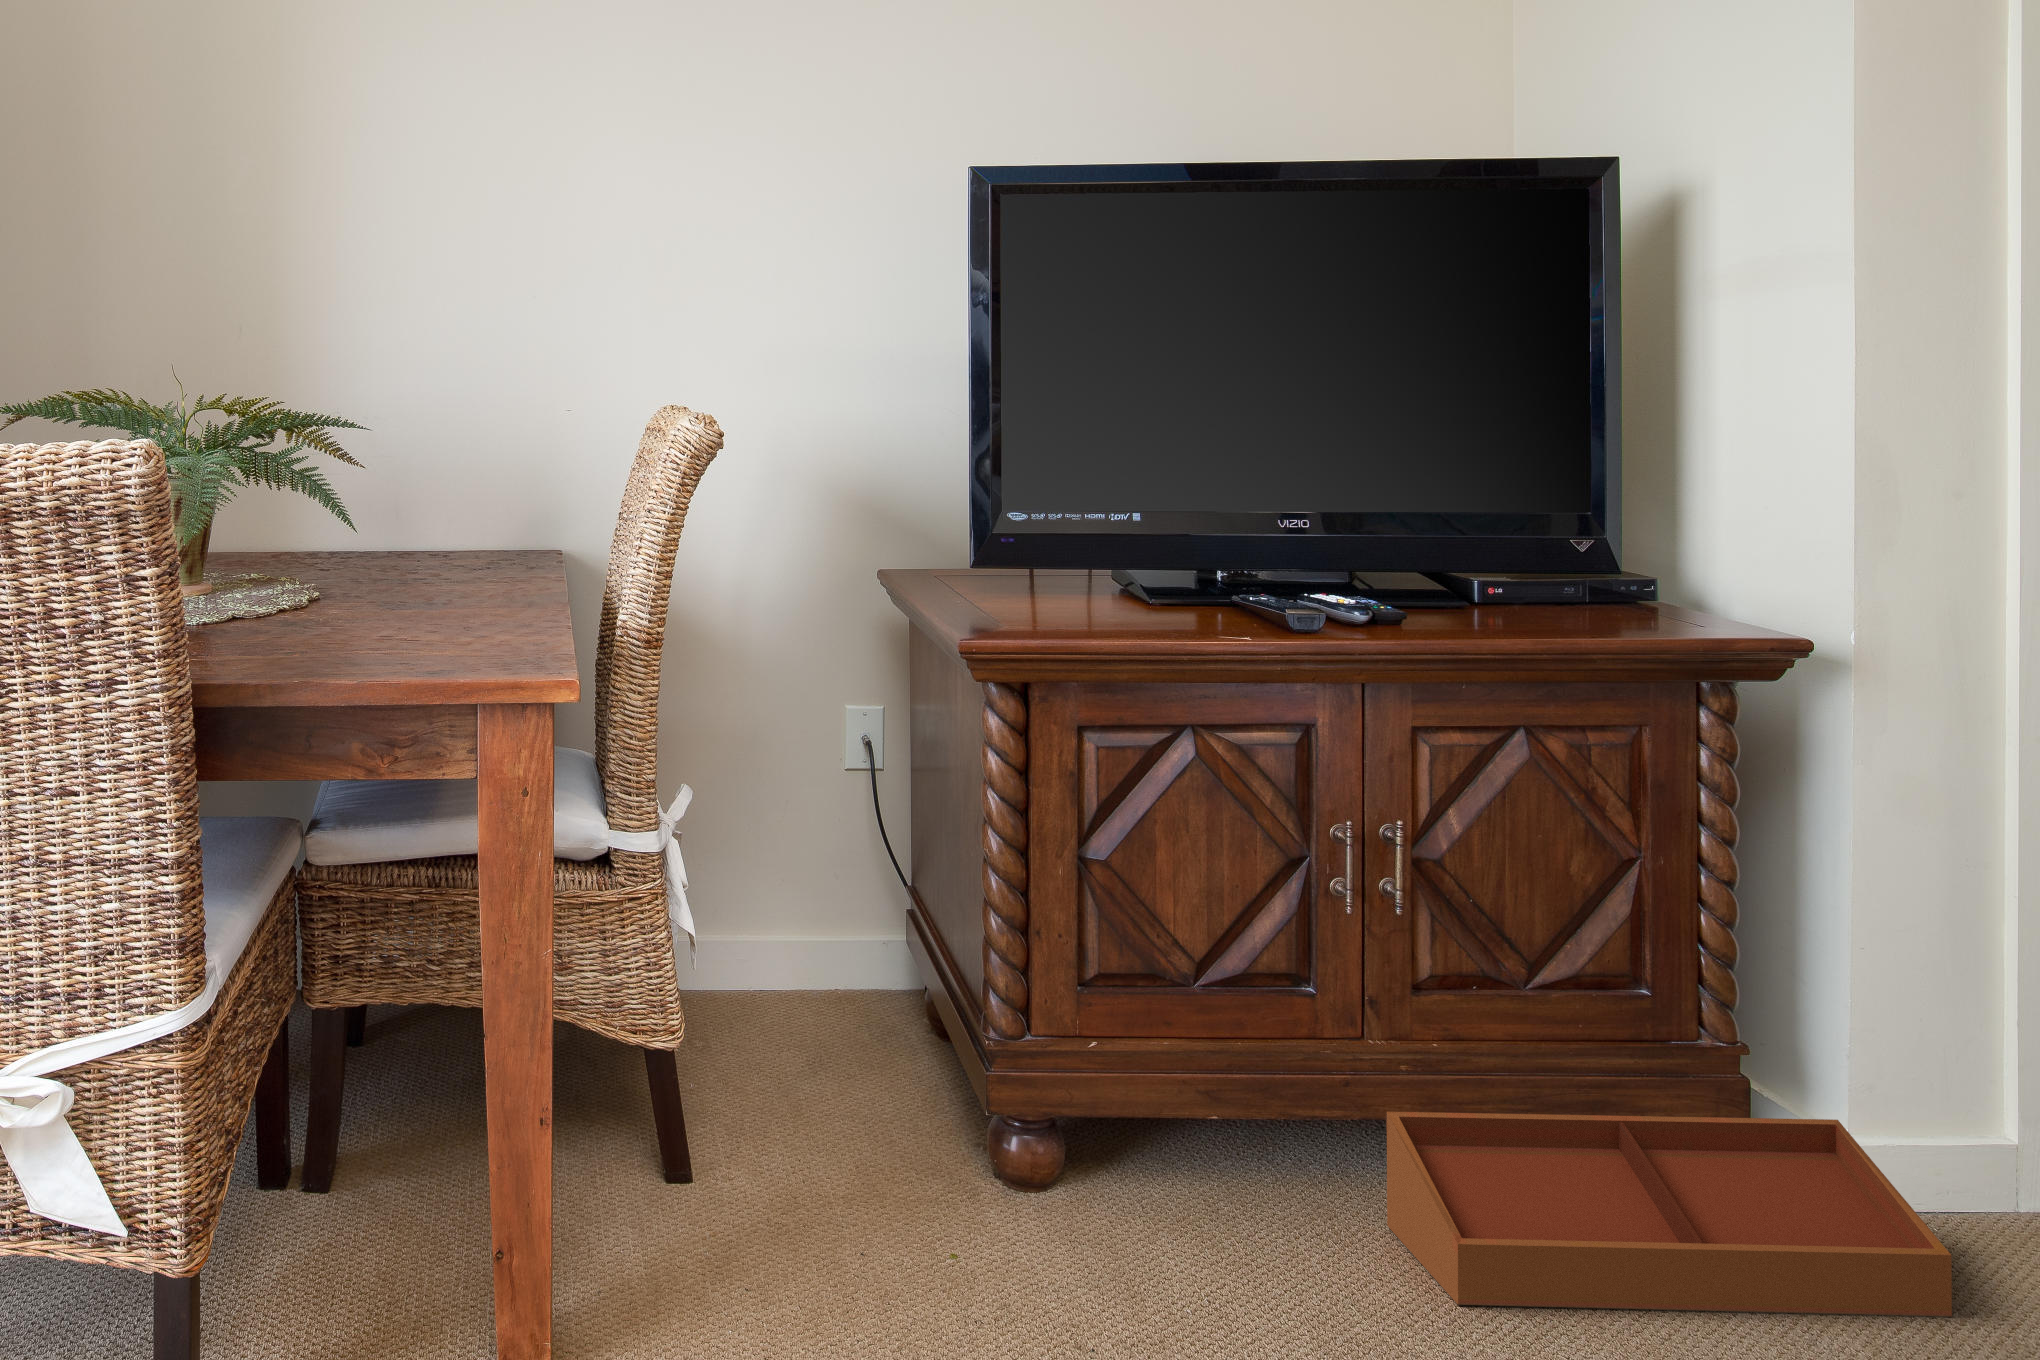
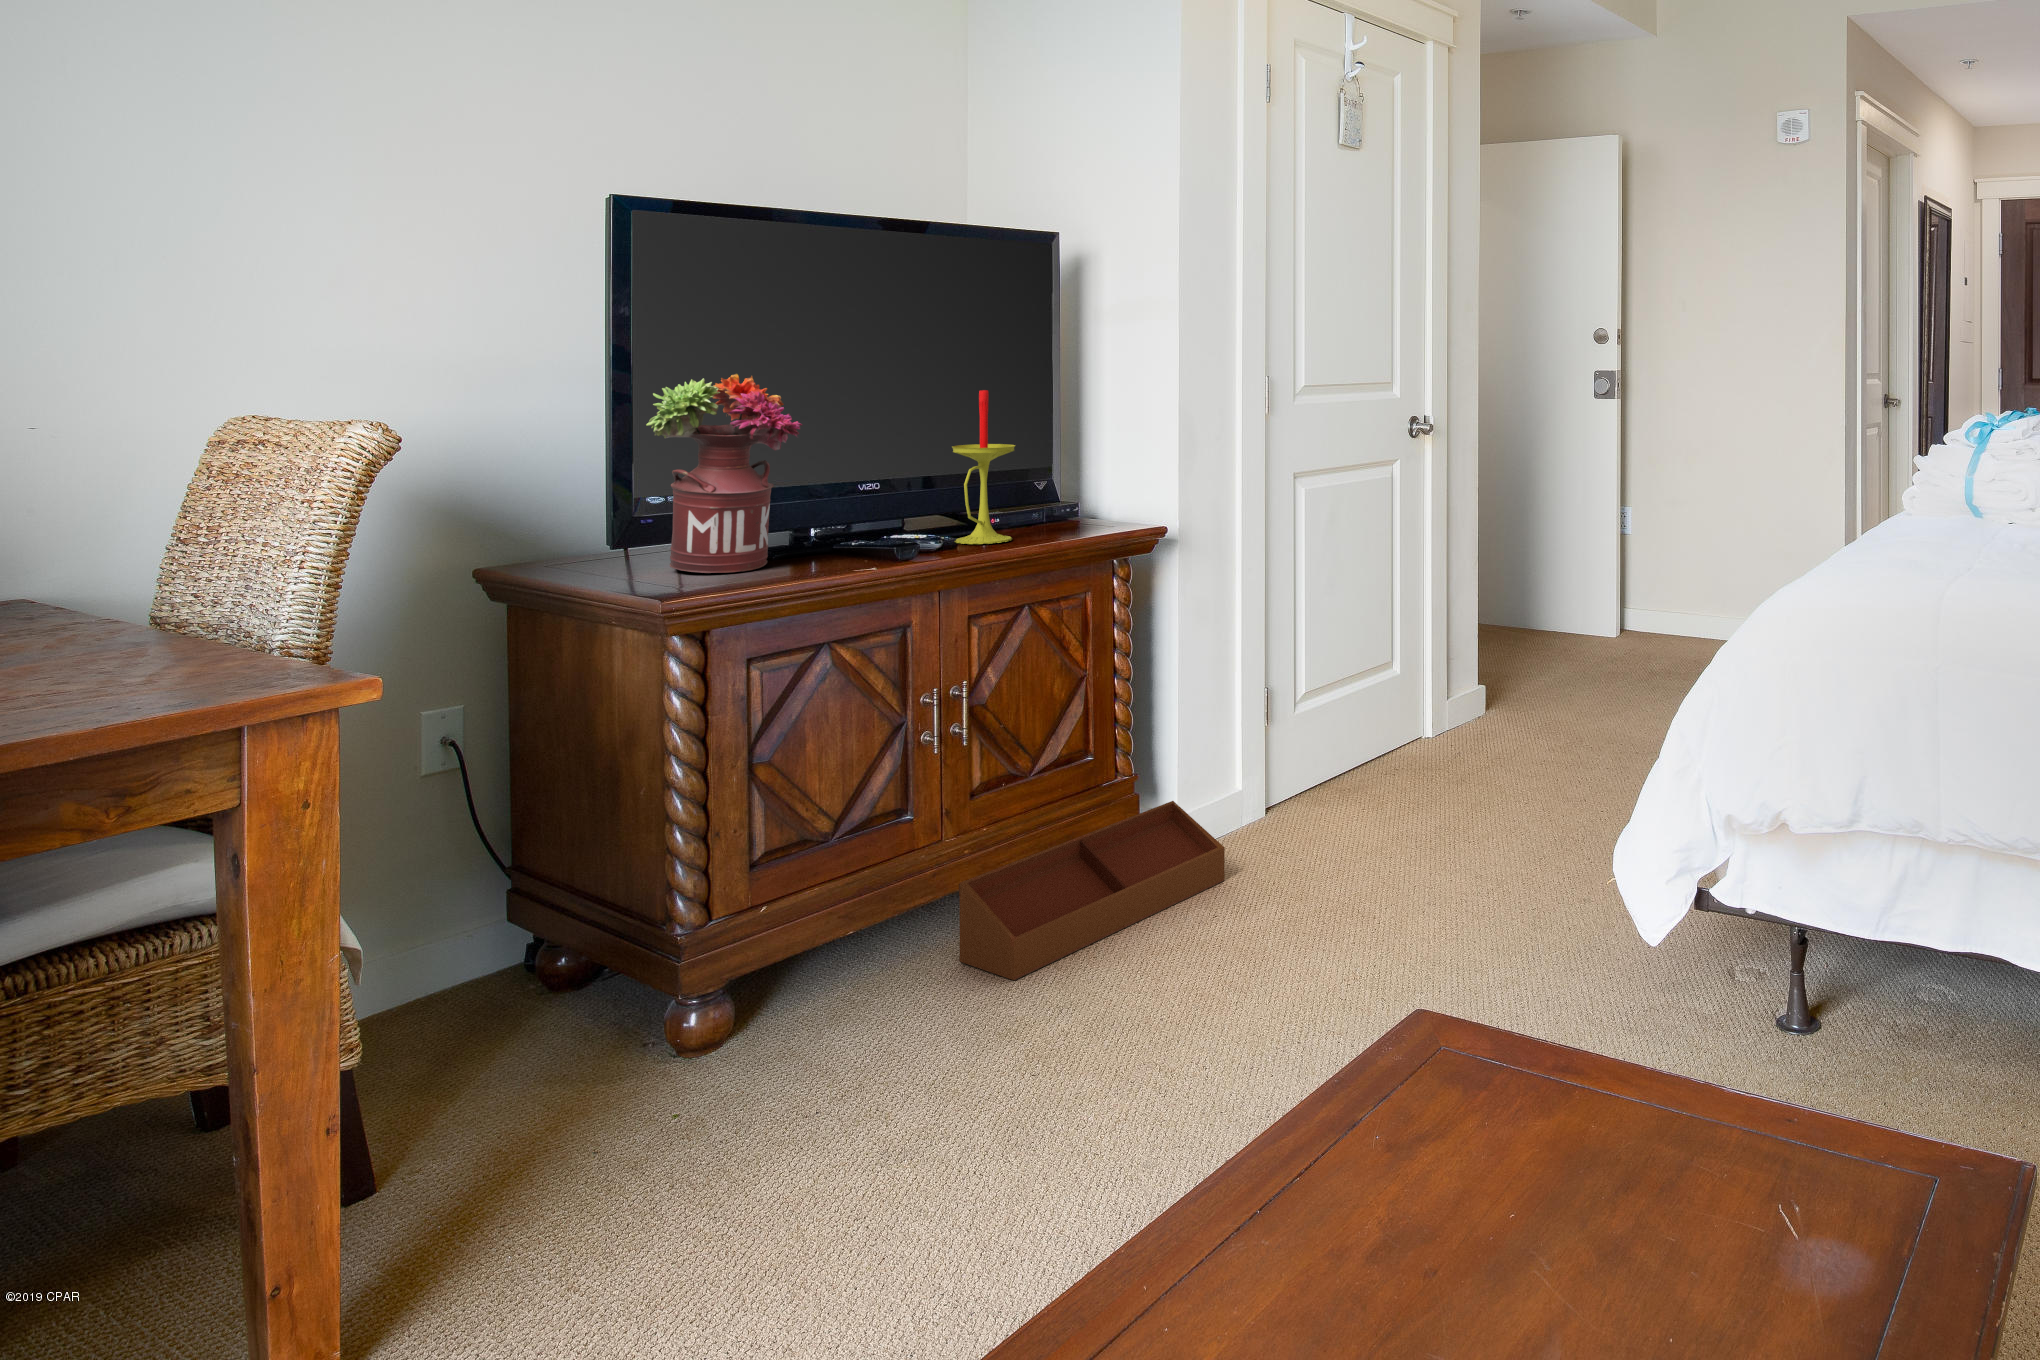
flower arrangement: none [992,372,1167,613] -> present [646,374,802,573]
candle: none [1402,392,1507,625] -> present [952,390,1015,544]

